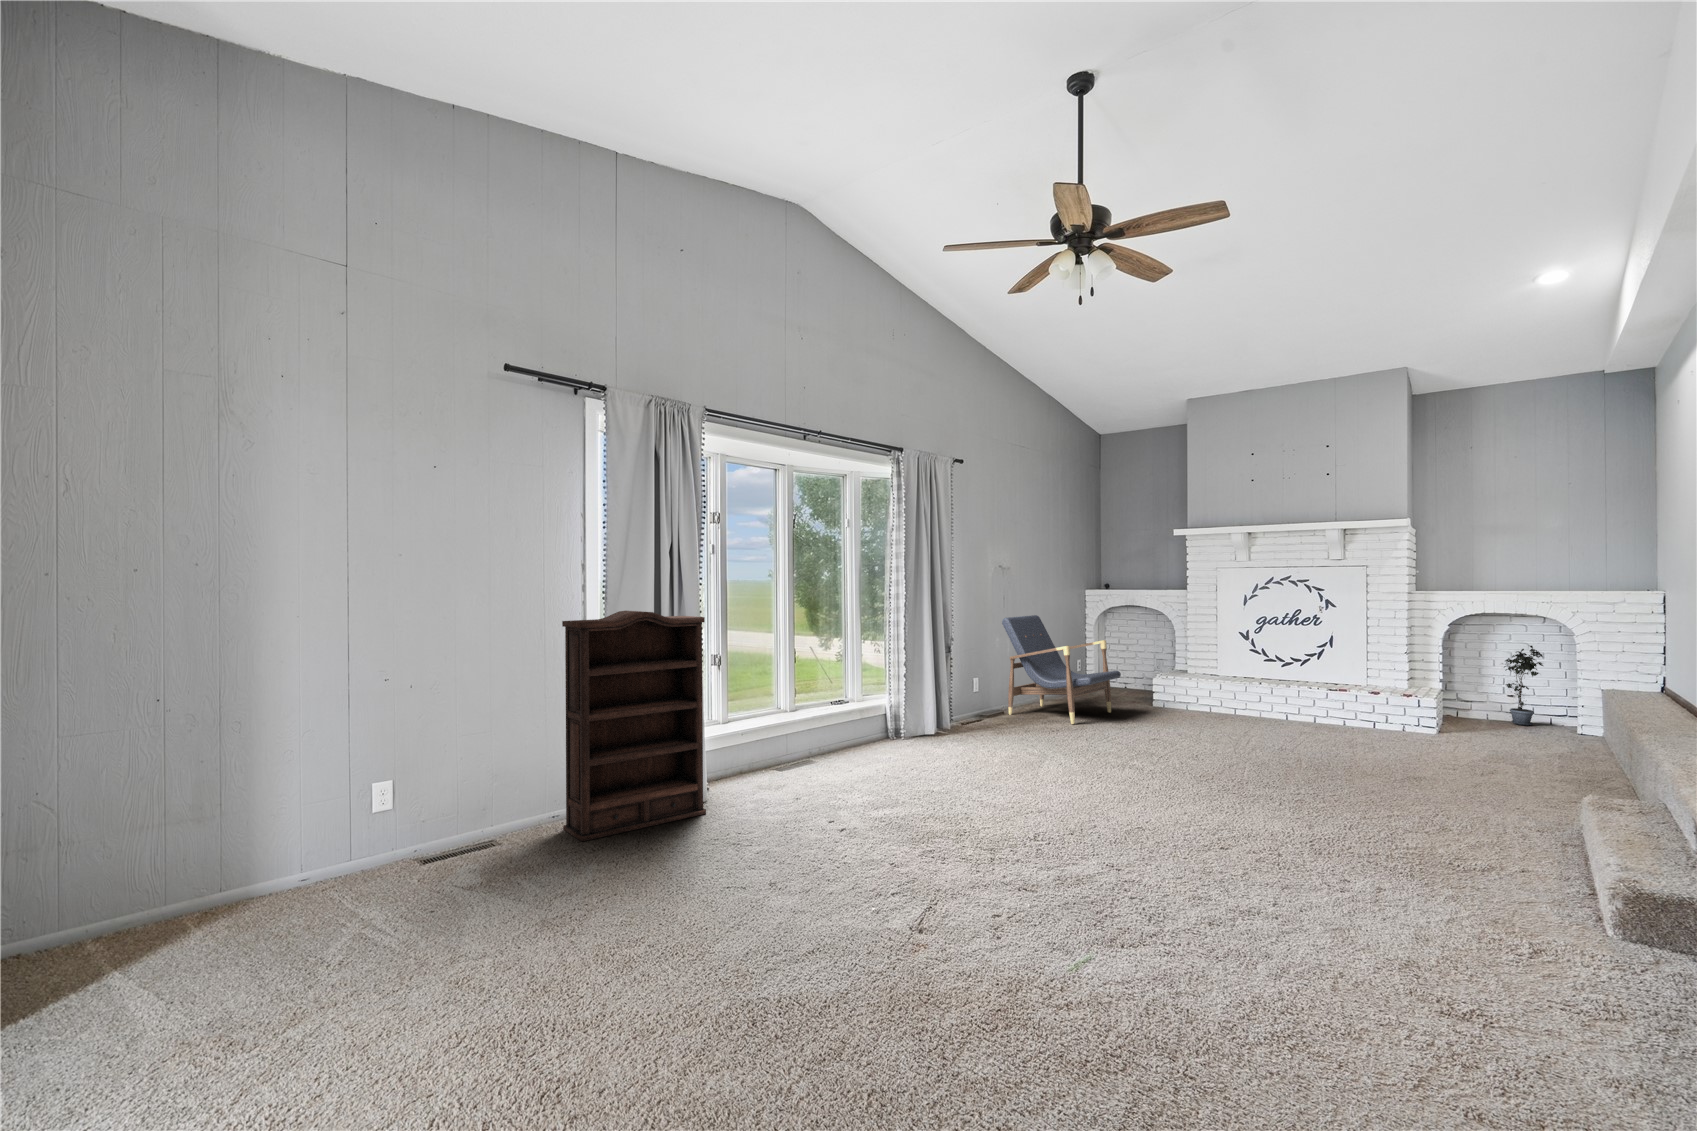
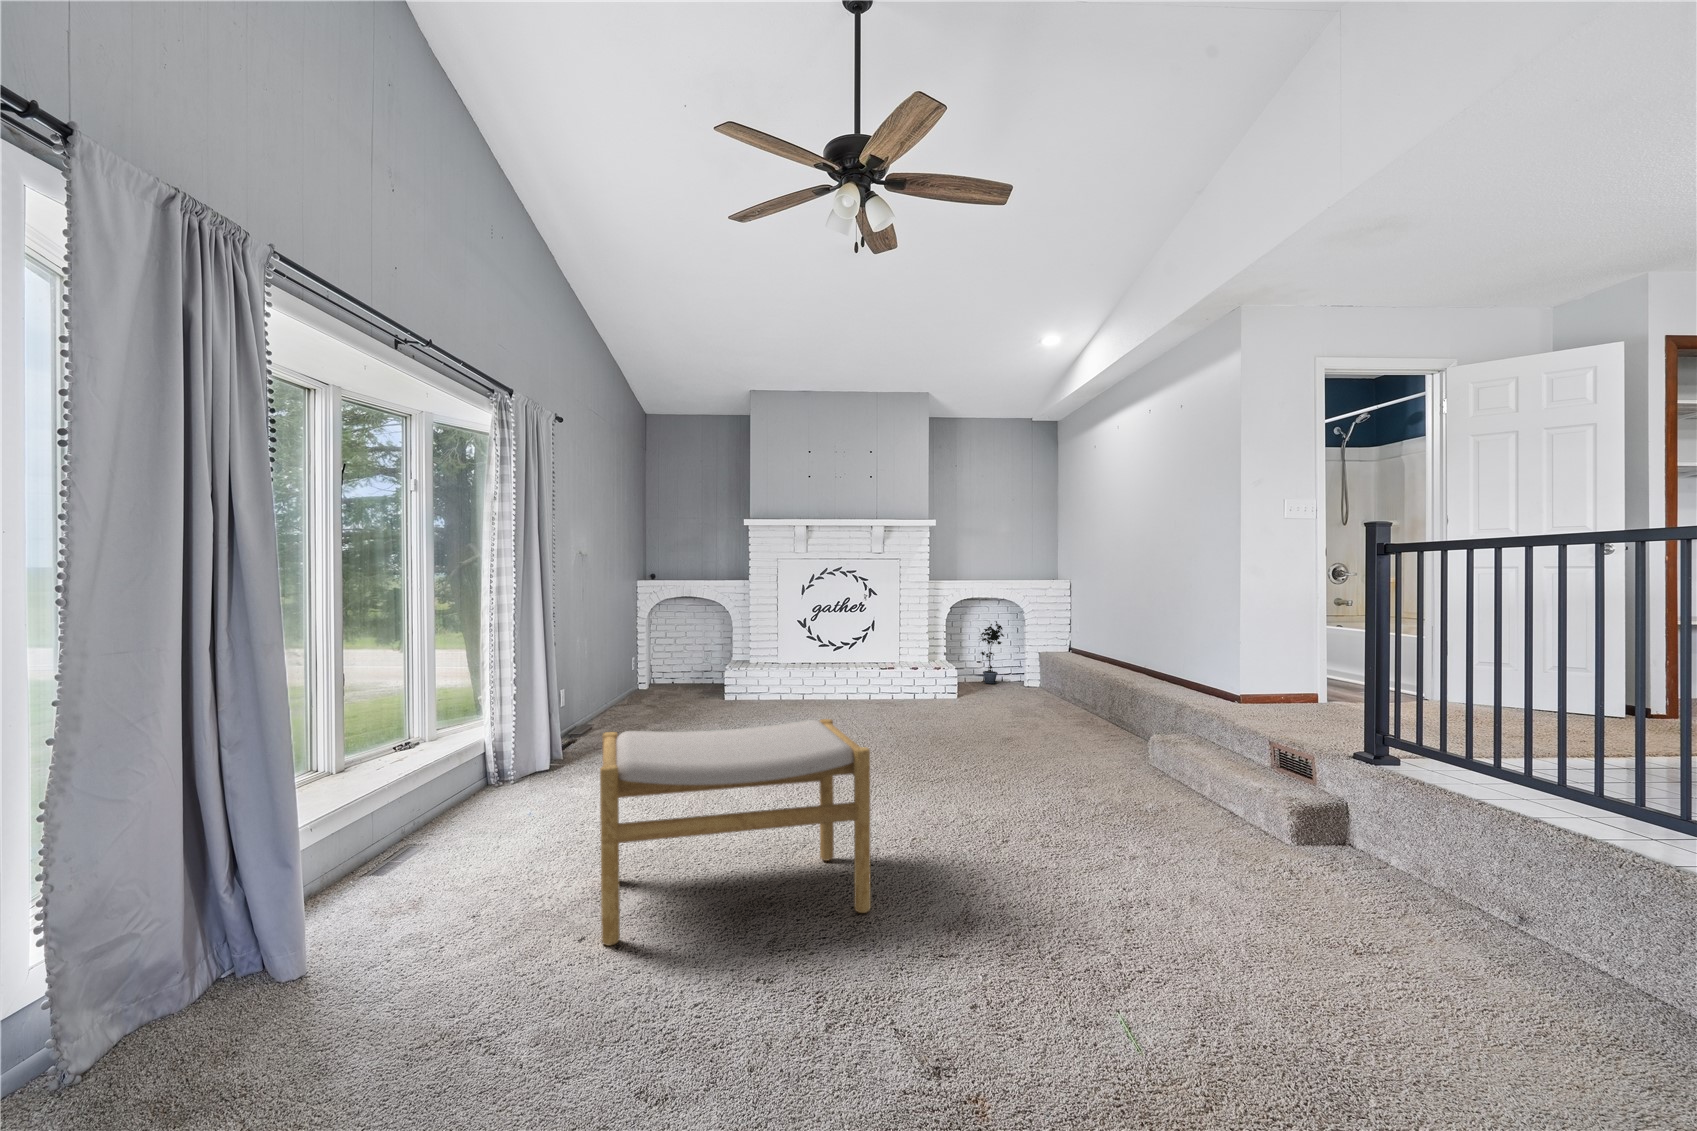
bookshelf: present [562,611,706,842] -> none [70,645,355,1093]
lounge chair: present [1002,615,1121,724] -> none [585,612,709,731]
footstool: none [827,694,1060,872] -> present [600,719,871,946]

